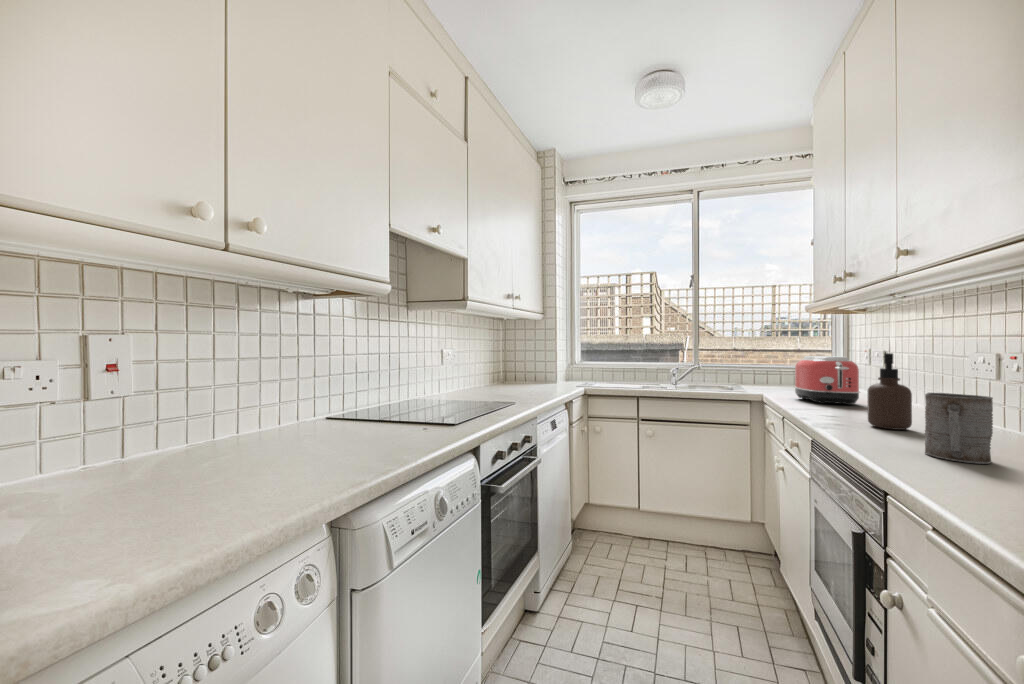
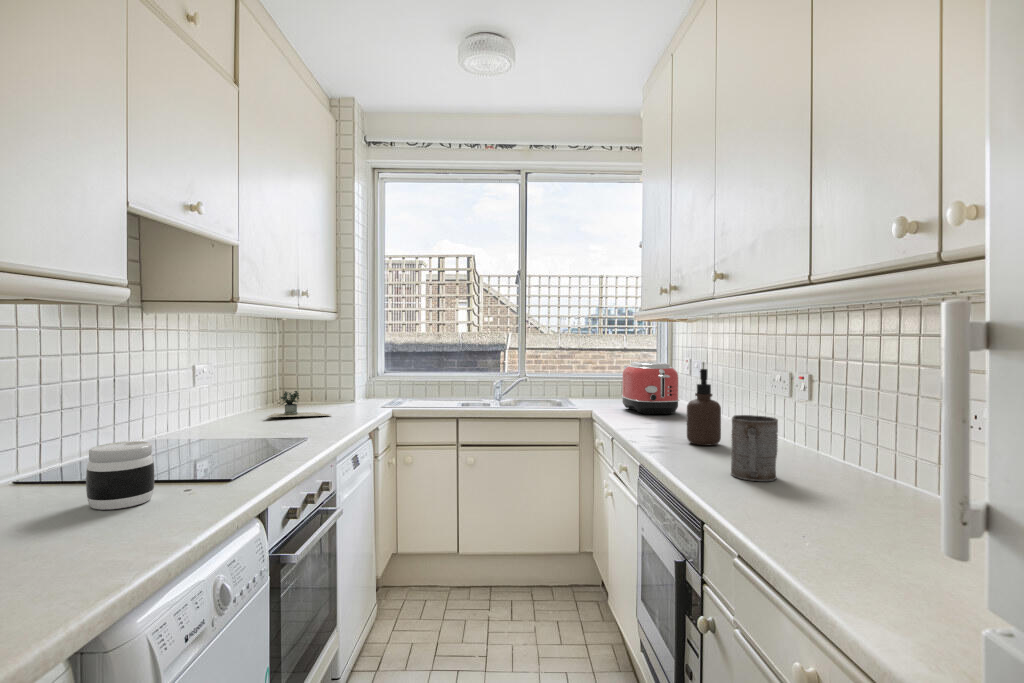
potted plant: none [501,369,560,388] -> present [267,391,330,417]
jar: none [387,382,424,422] -> present [86,441,154,510]

